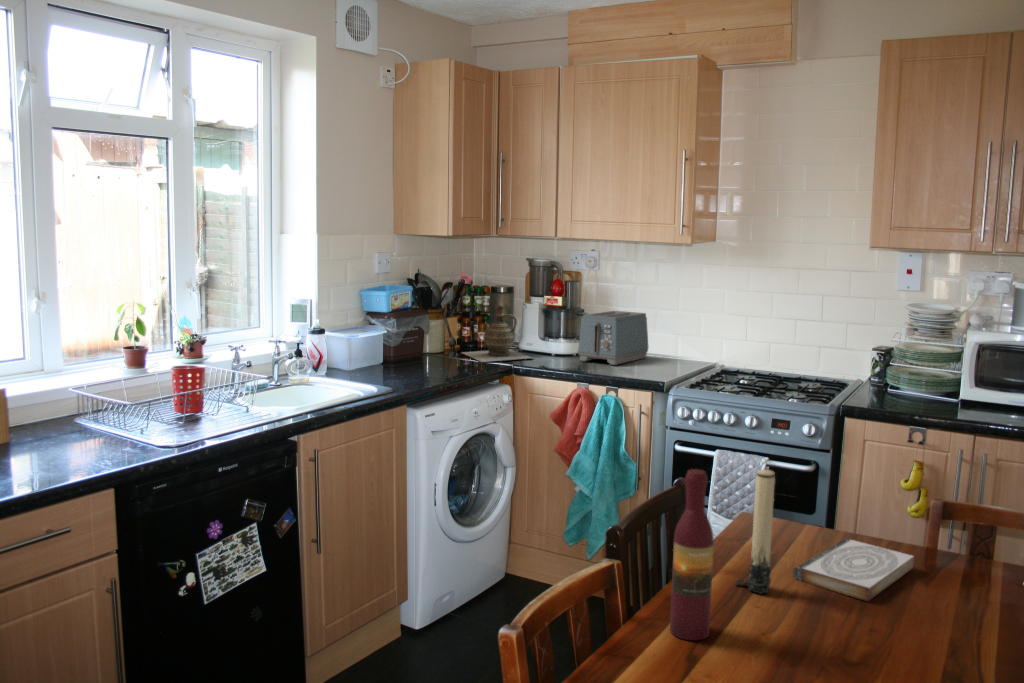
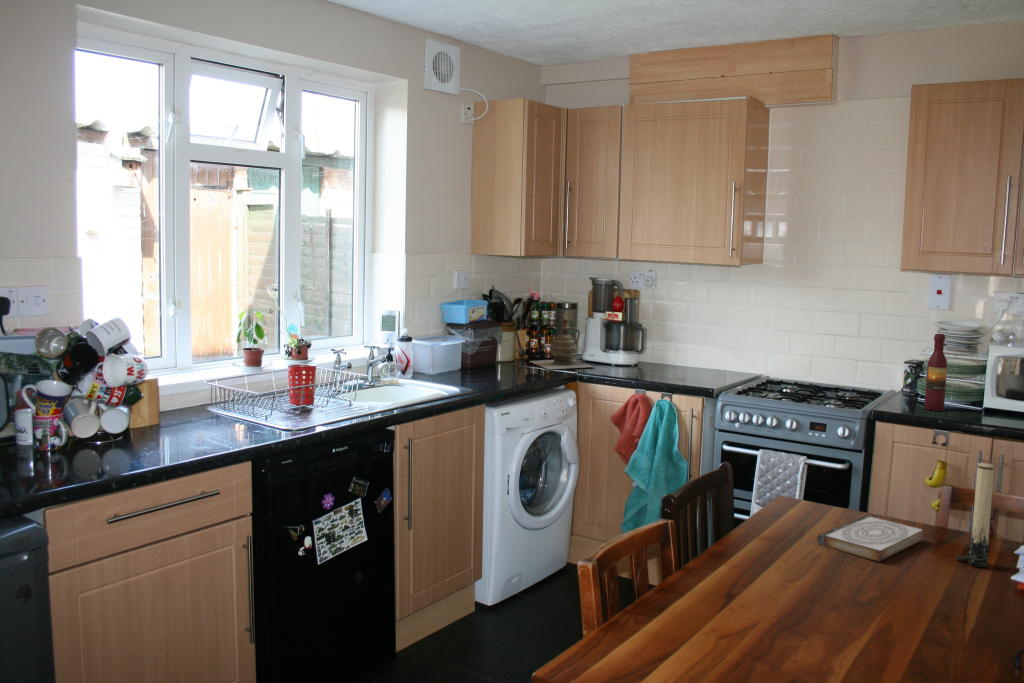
toaster: present [578,311,648,365] -> none [635,325,700,374]
wine bottle: present [670,469,714,640] -> present [924,334,947,411]
candle: present [736,469,775,594] -> present [956,463,994,567]

